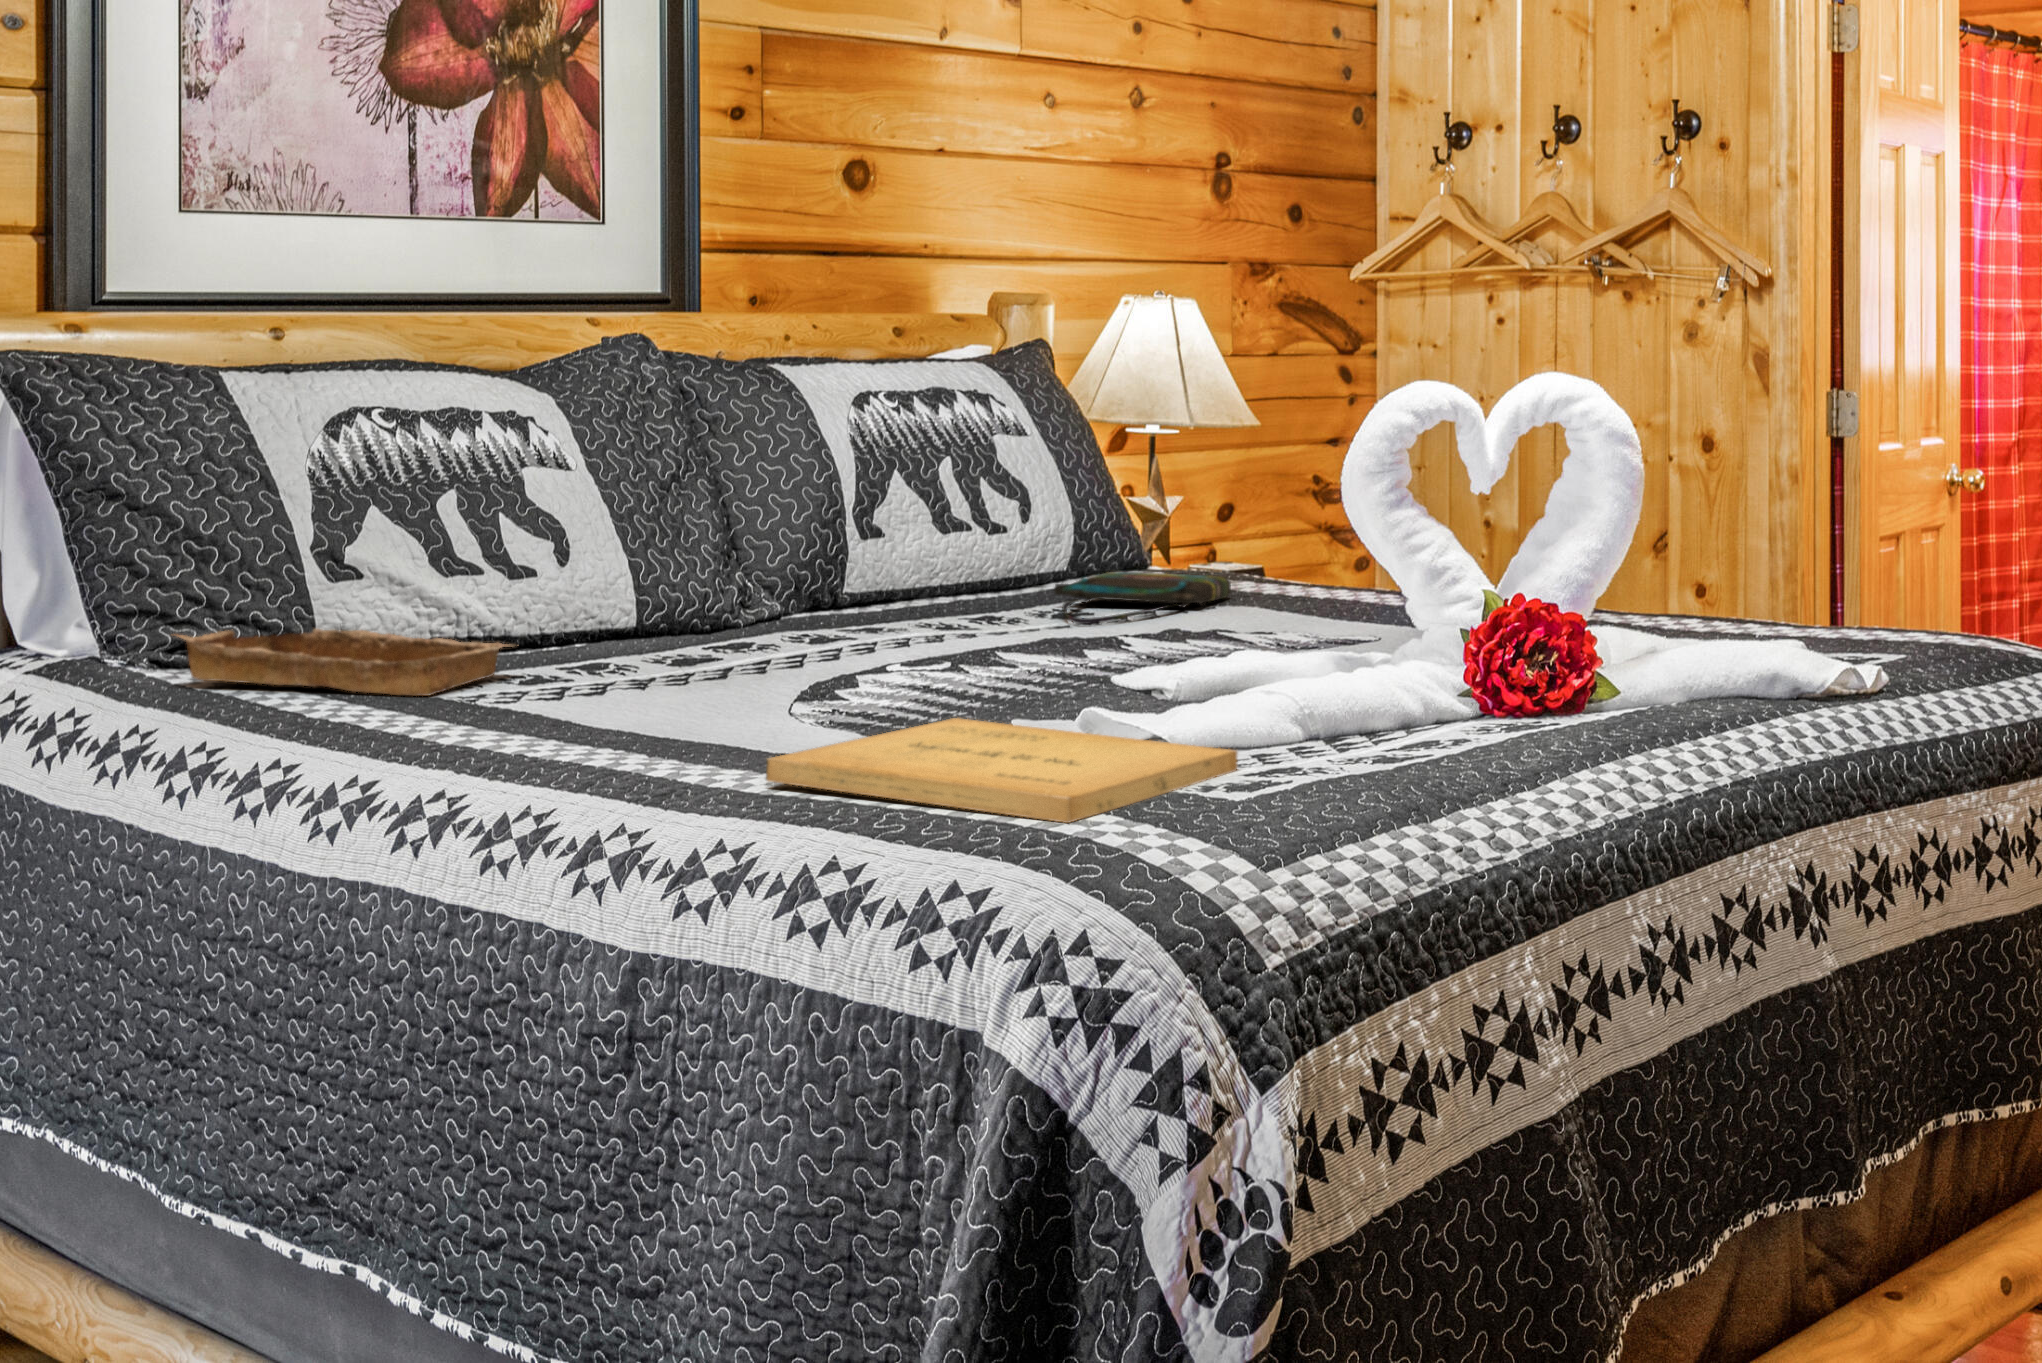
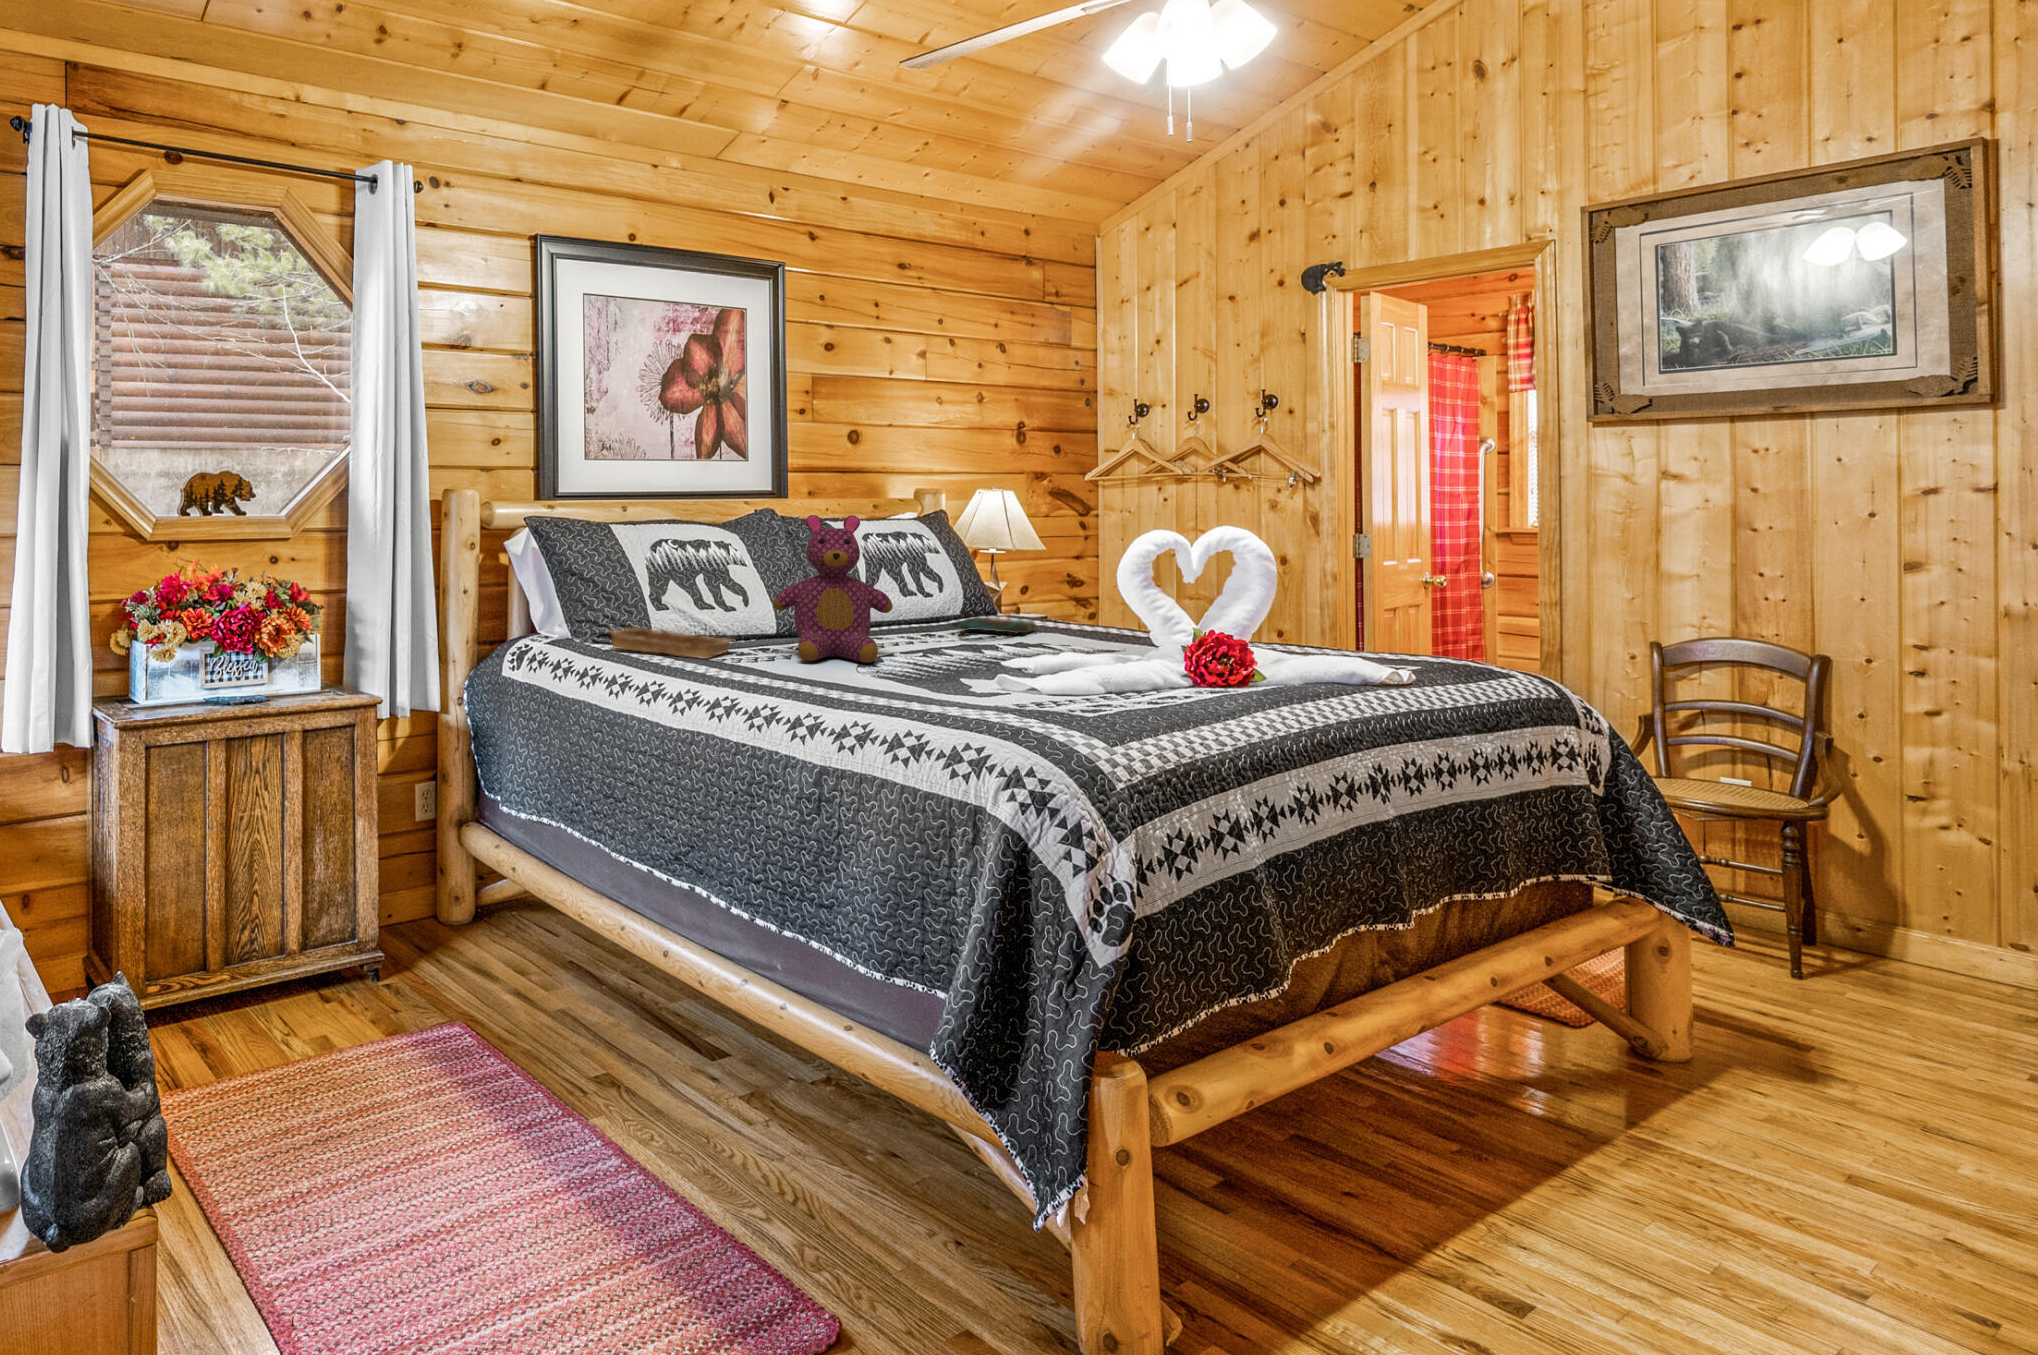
teddy bear: none [605,336,890,689] -> present [773,515,893,663]
book: present [766,718,1237,823] -> none [874,679,1080,724]

